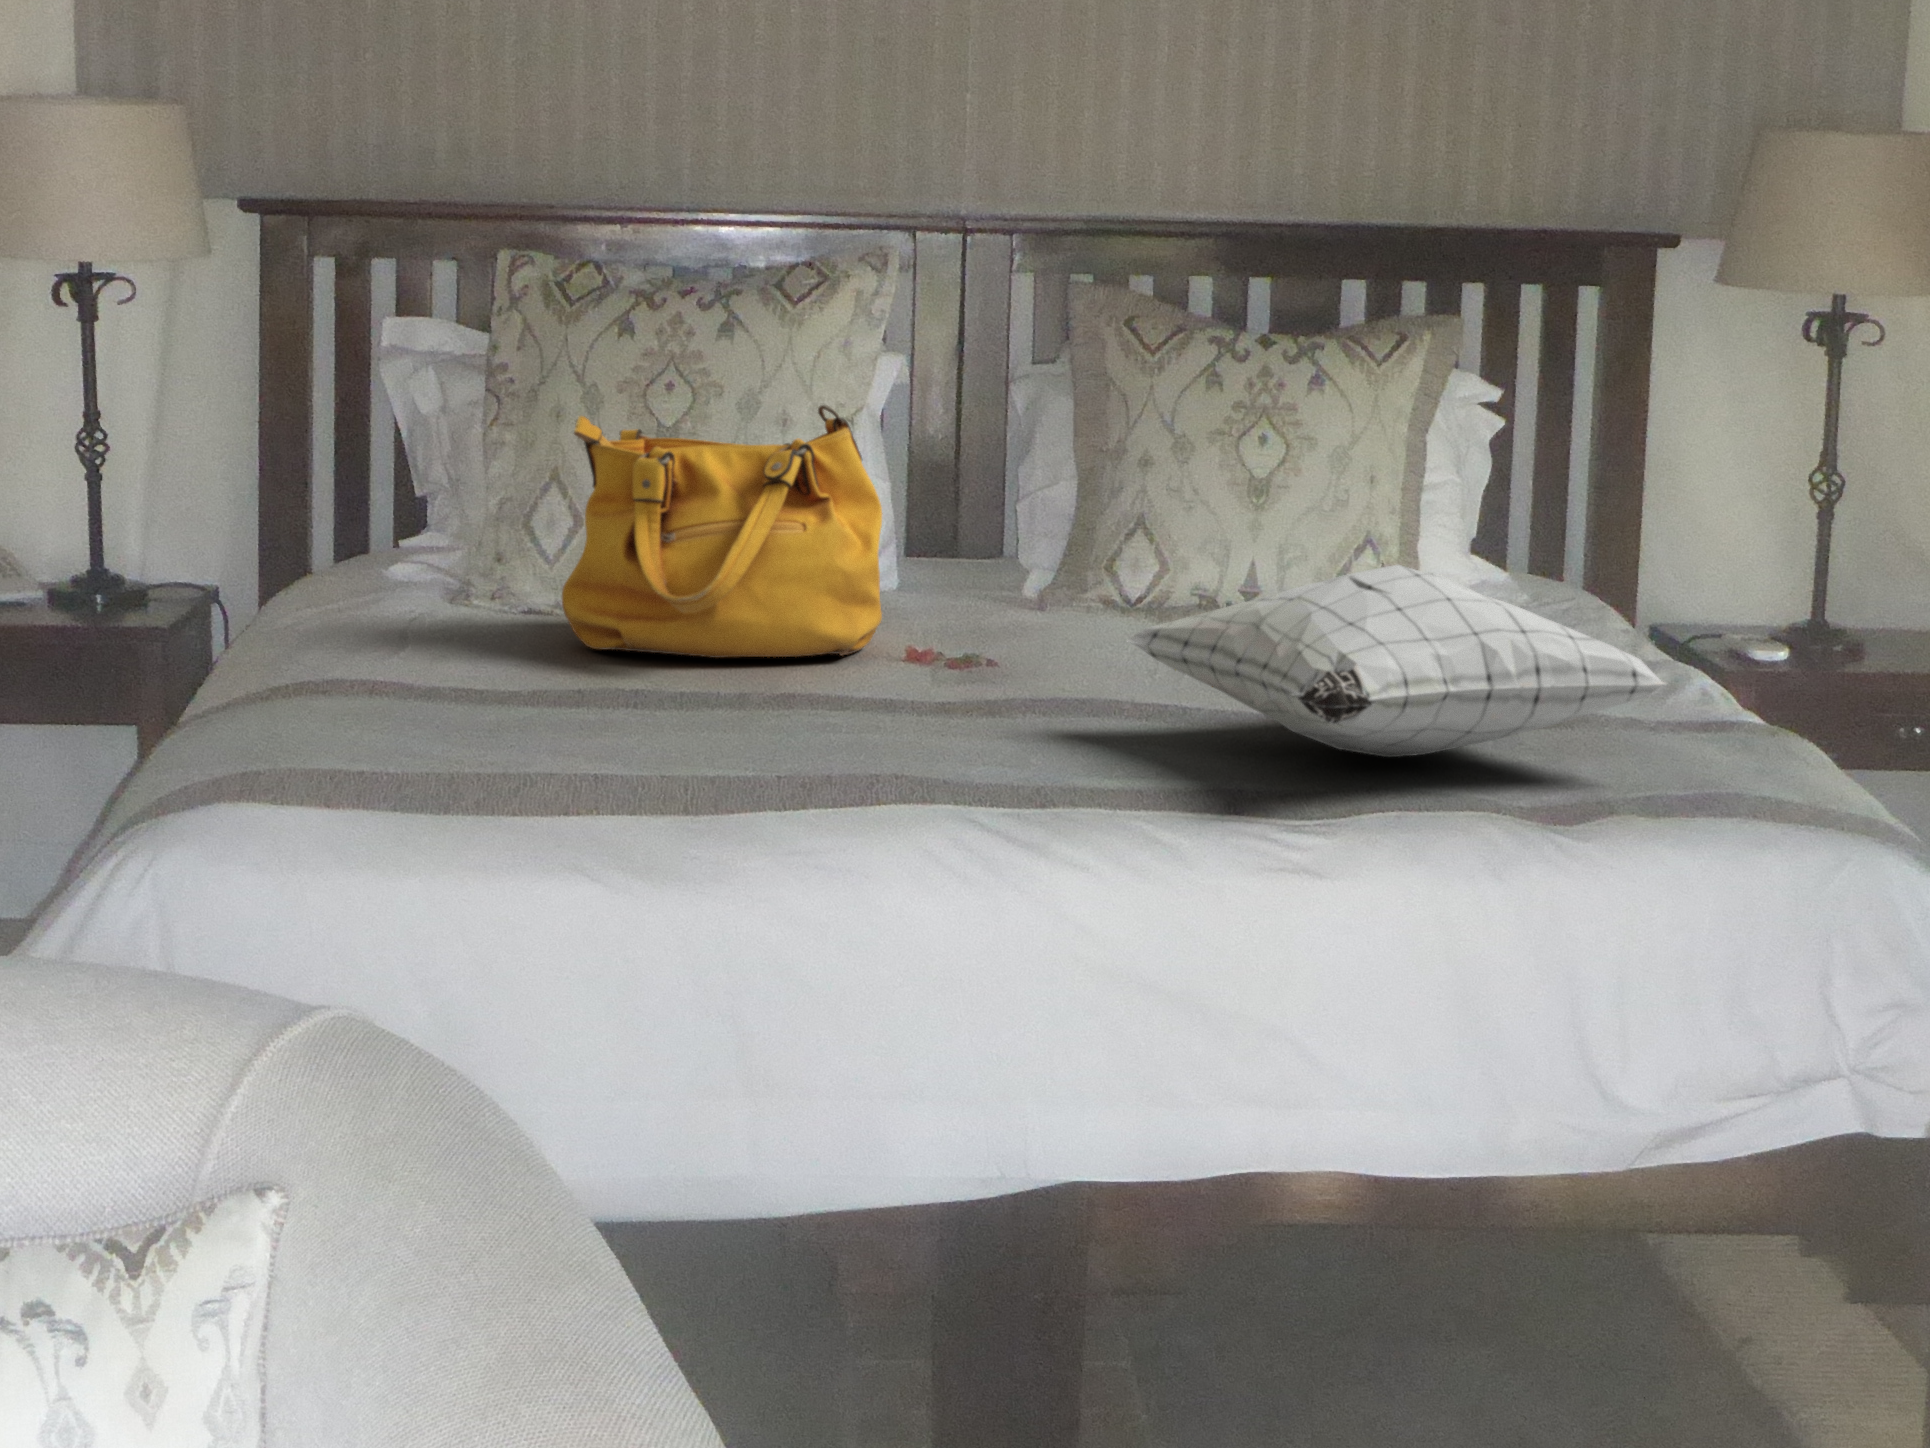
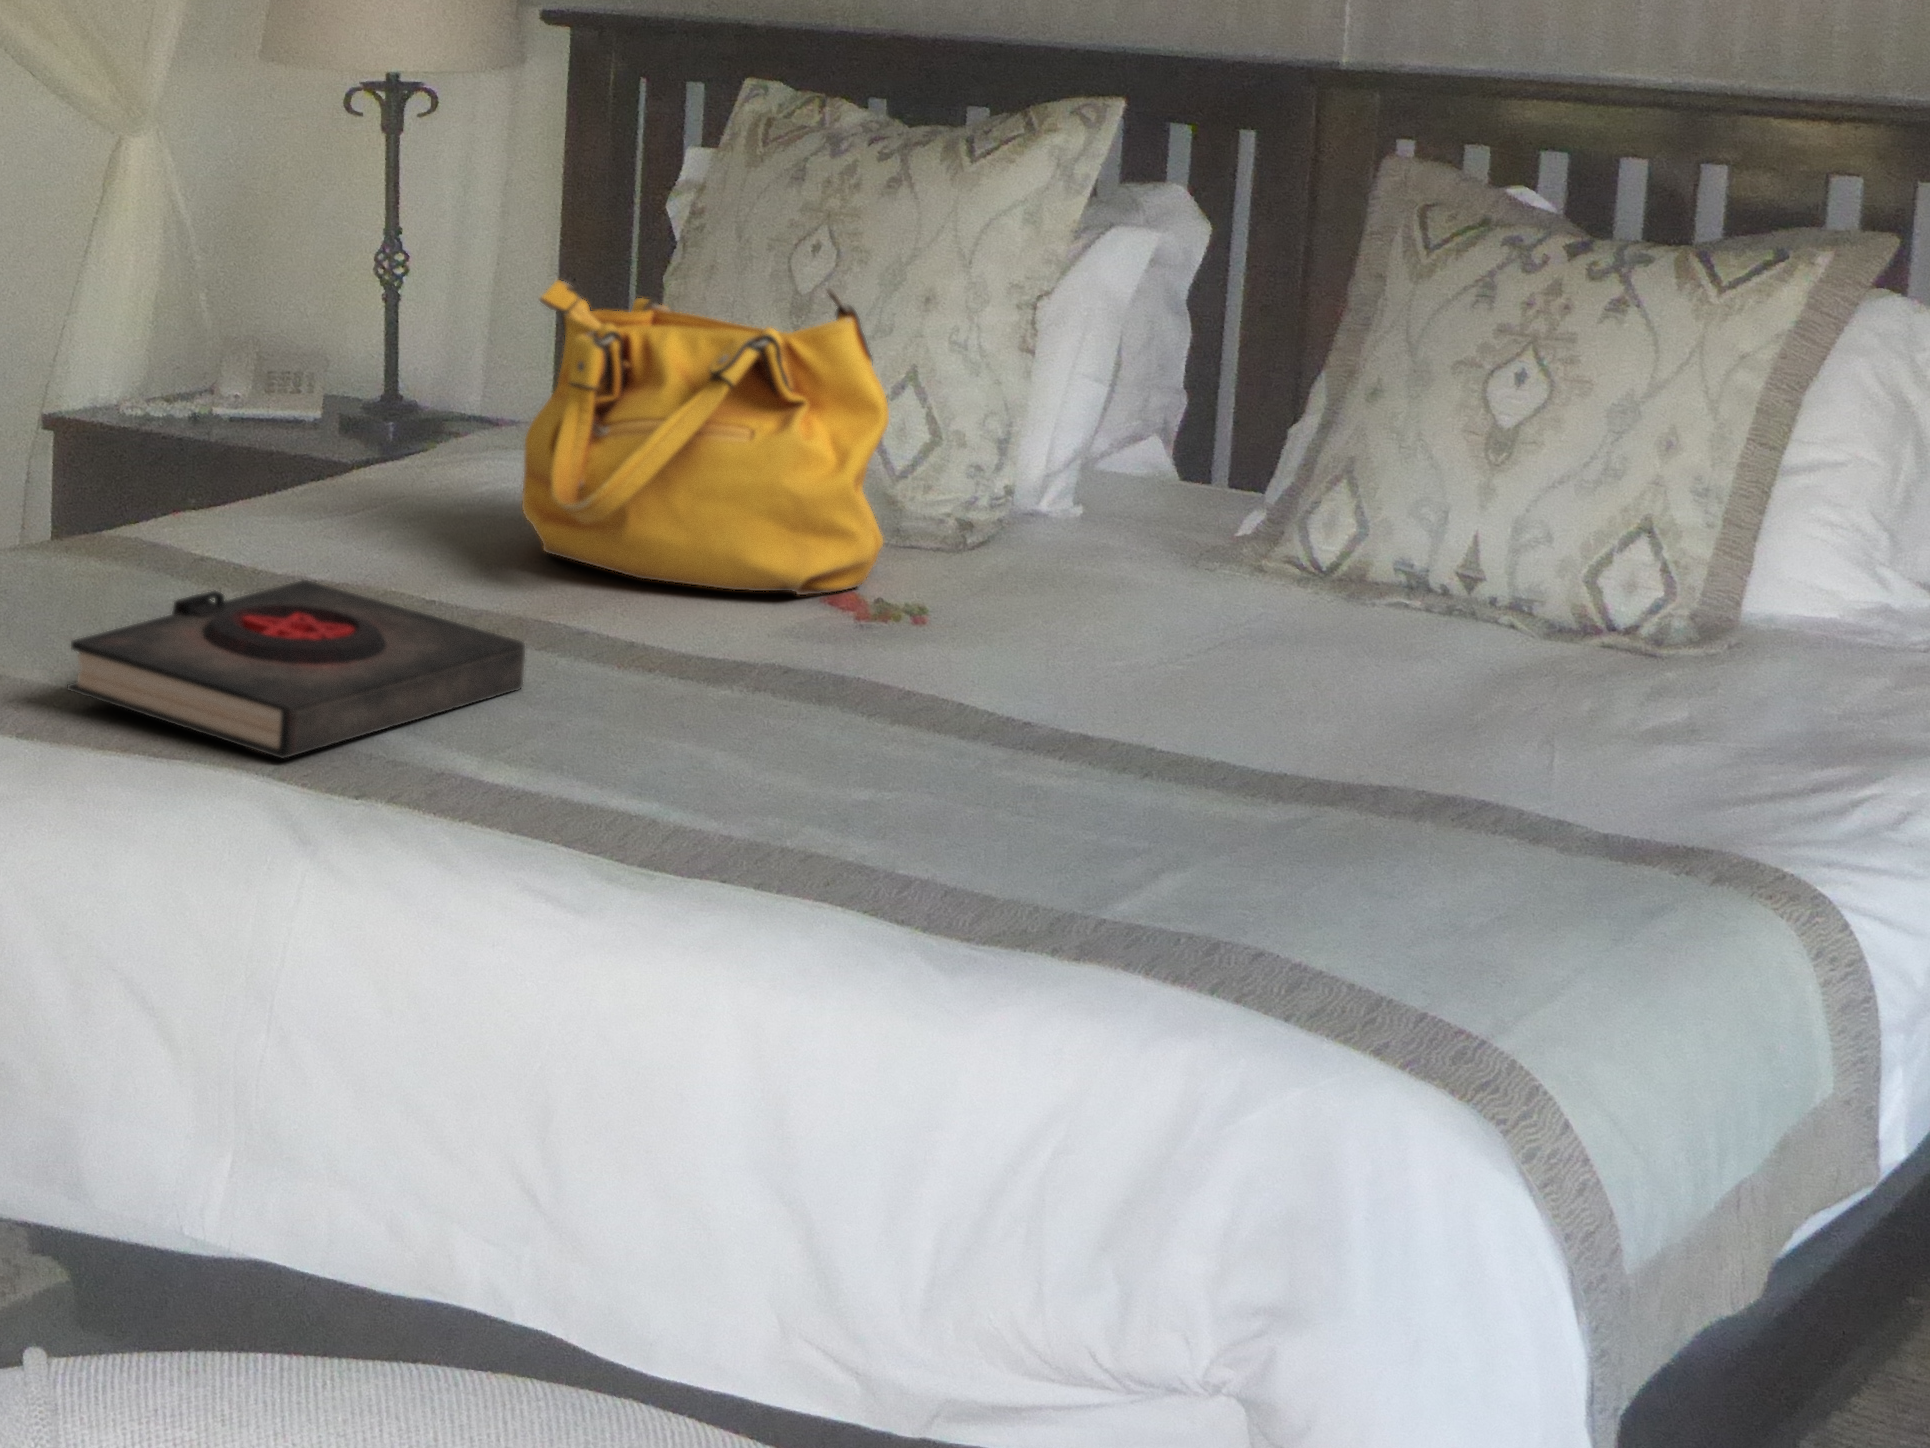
pillow: present [1128,565,1665,757] -> none [862,578,1480,842]
book: none [514,672,805,795] -> present [67,580,525,758]

